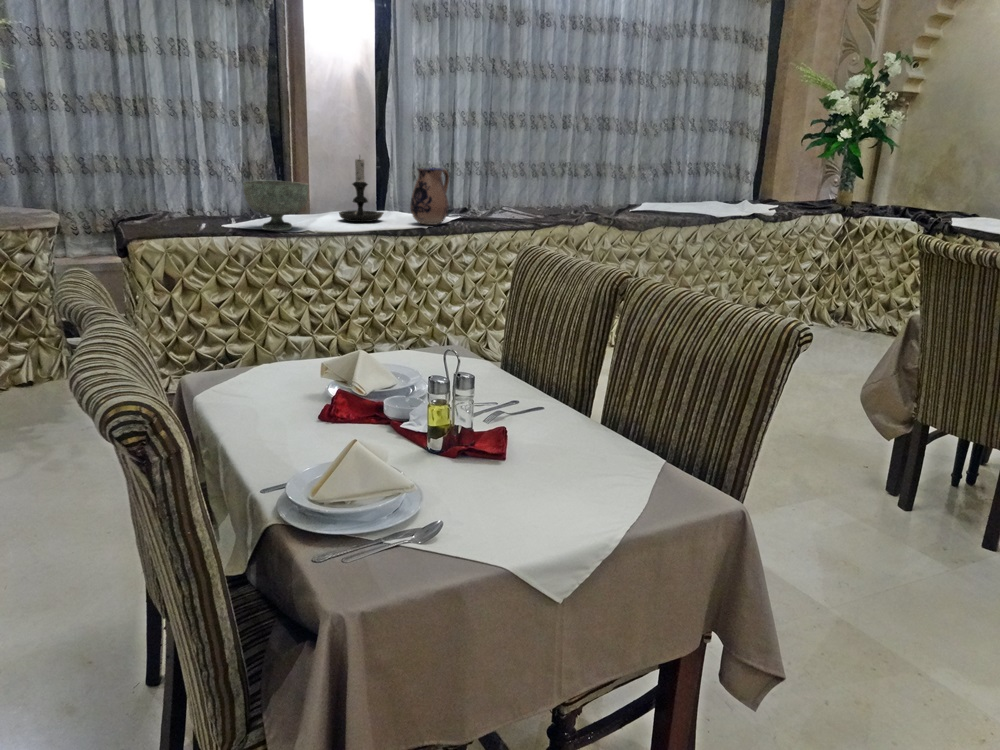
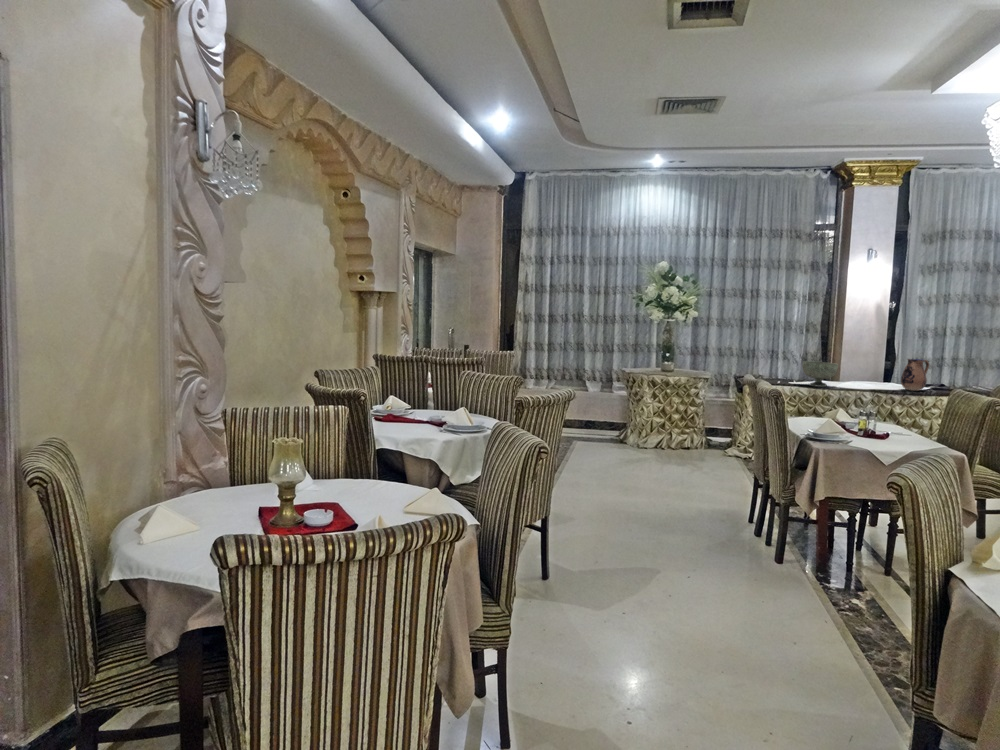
candle holder: present [339,159,384,222] -> none [856,350,884,387]

